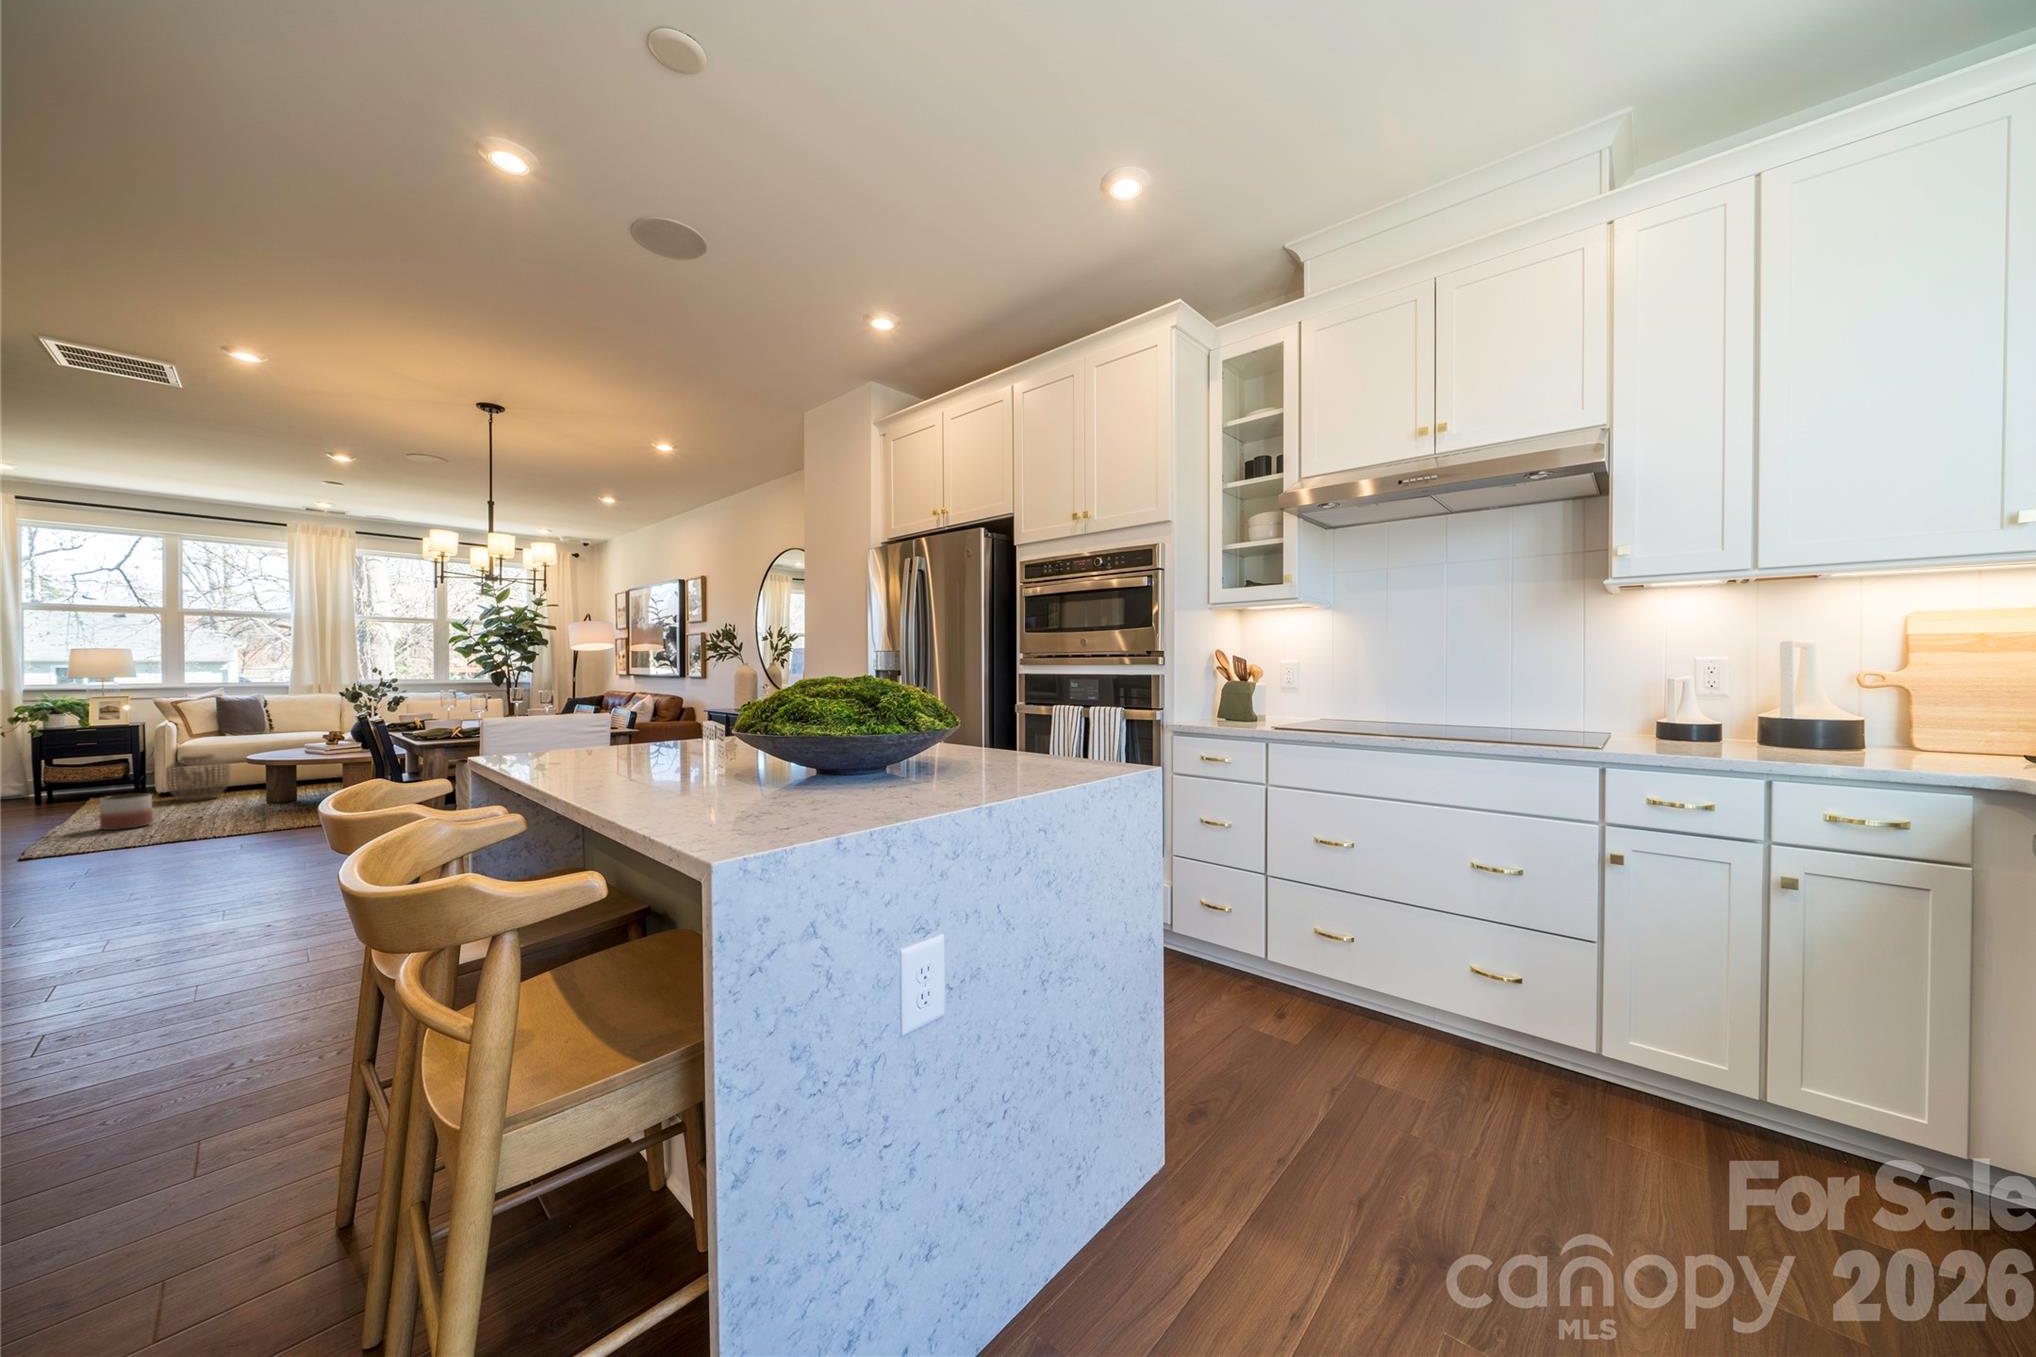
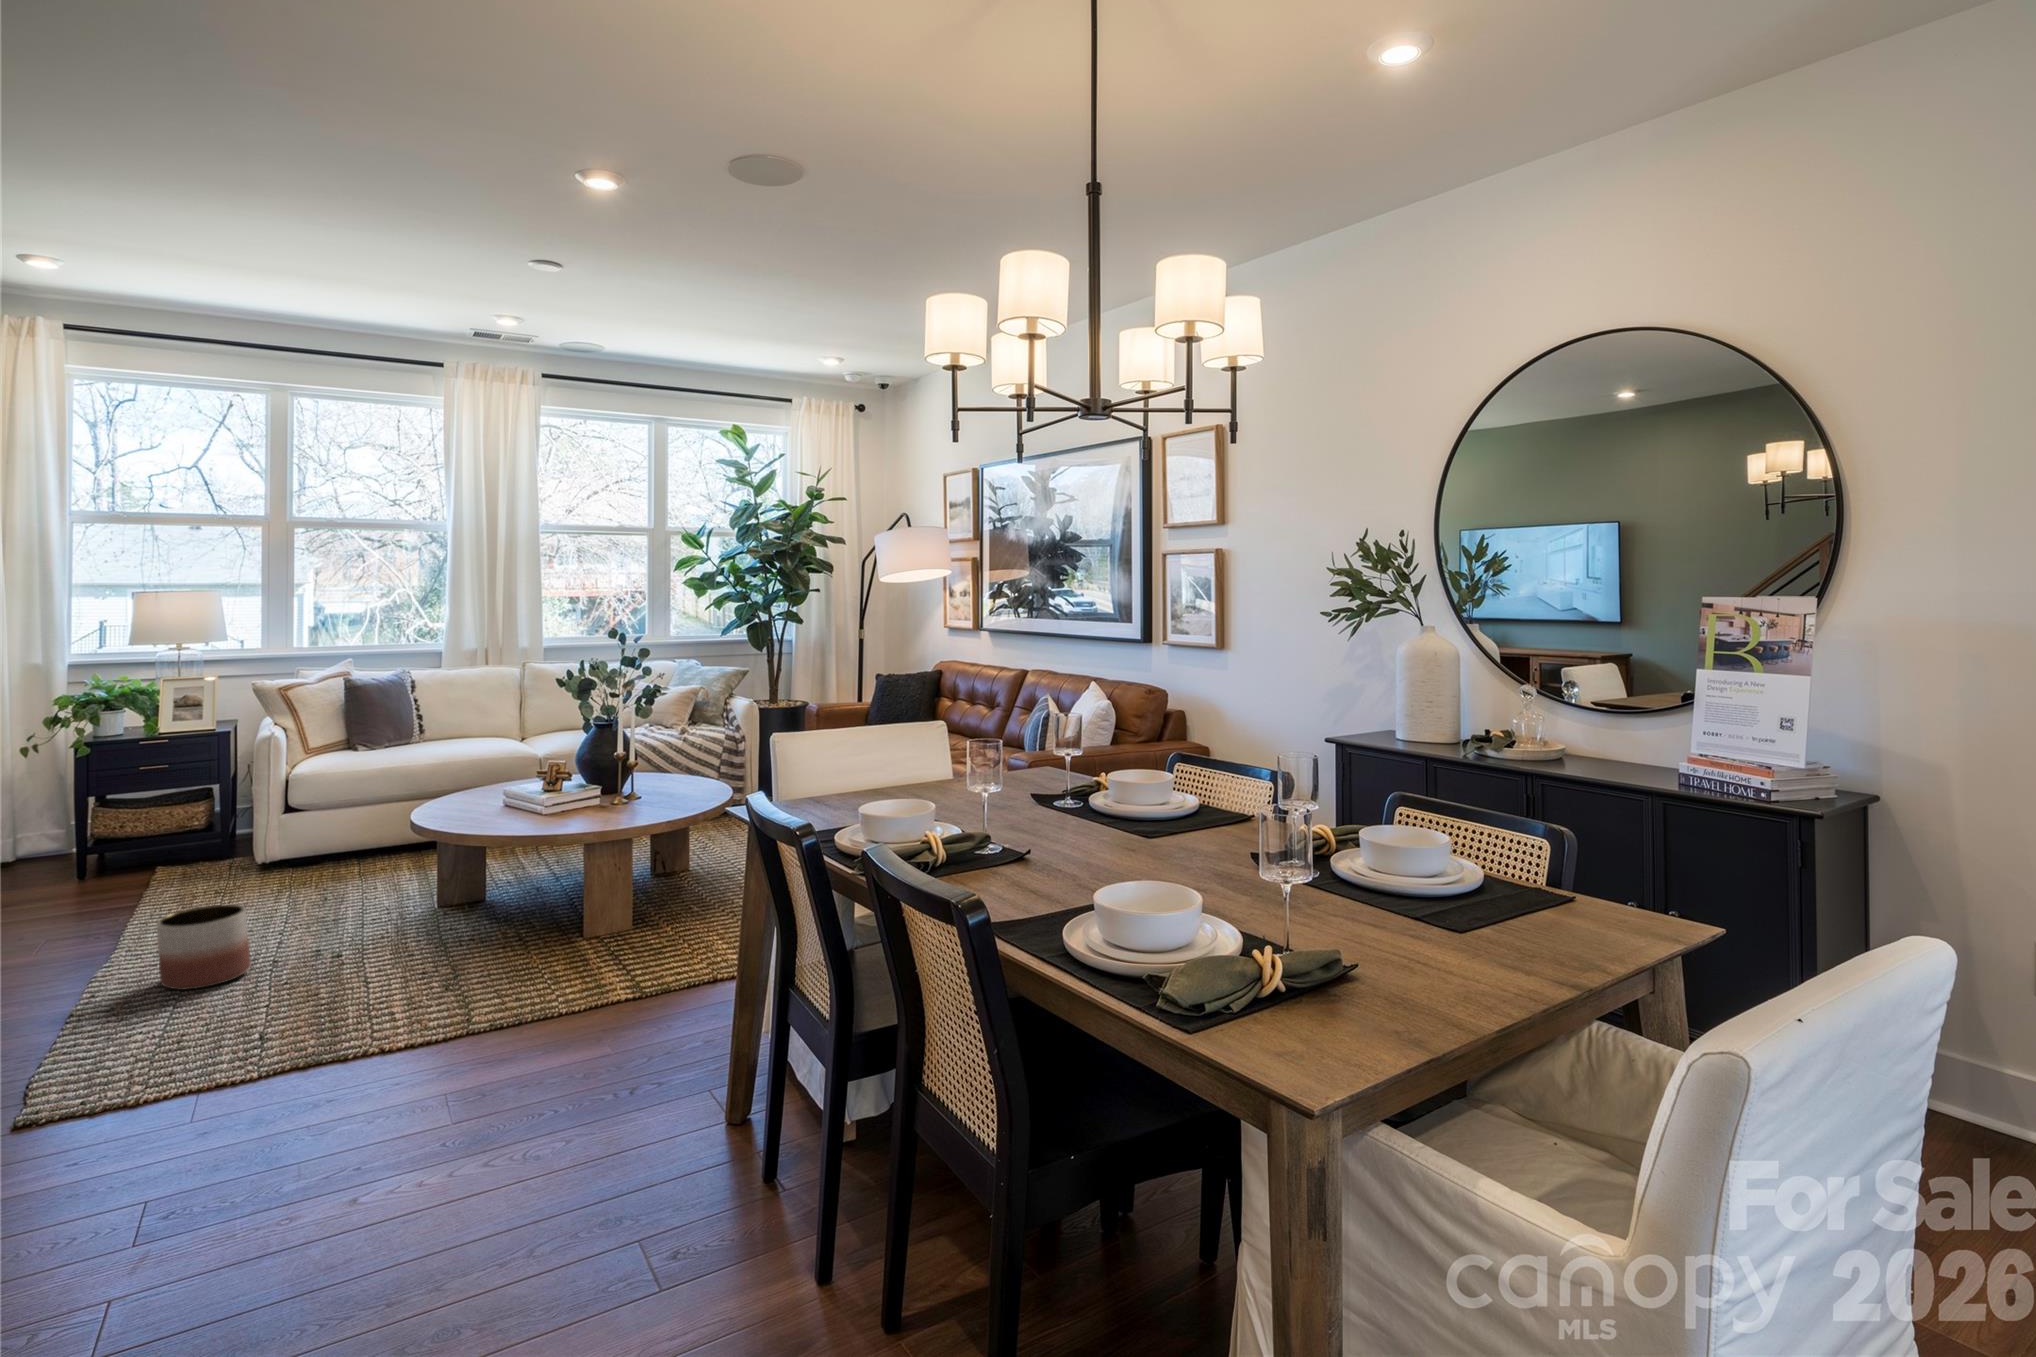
woven basket: present [166,754,230,801] -> none [272,791,370,883]

